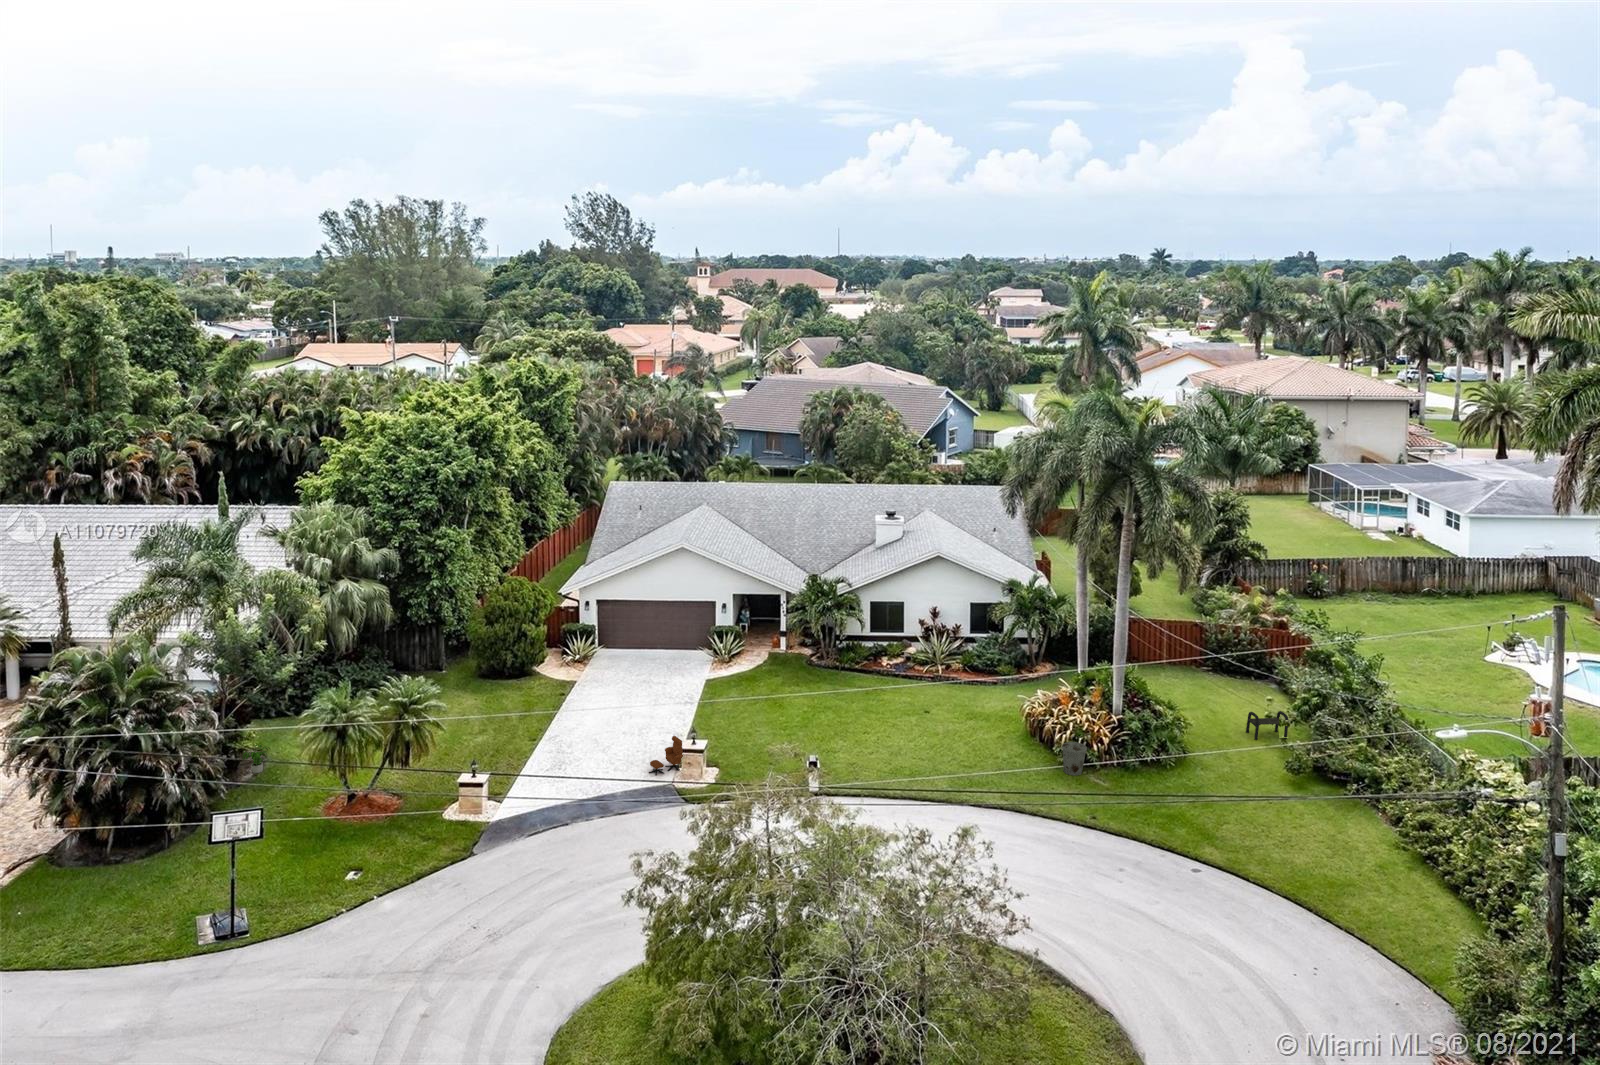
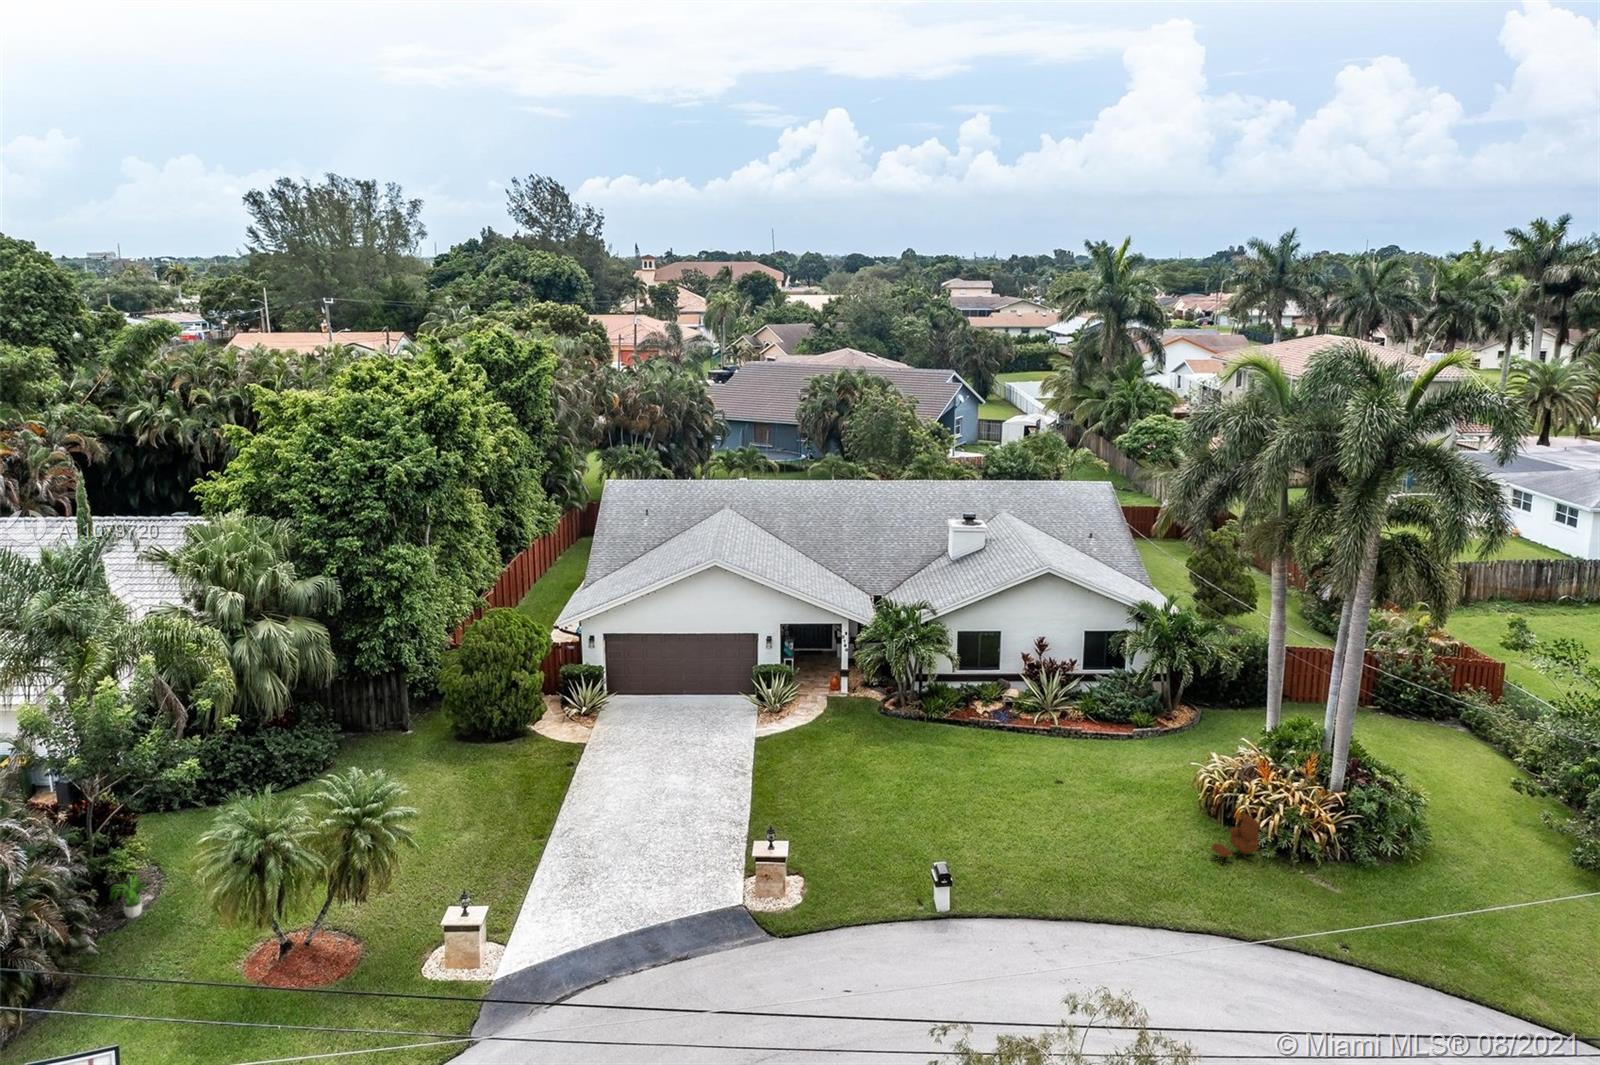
bench: present [1246,711,1288,740] -> none [1489,774,1552,815]
lounge chair: present [649,736,683,775] -> present [1211,814,1260,862]
trash can: present [1062,742,1087,775] -> none [1282,834,1319,882]

